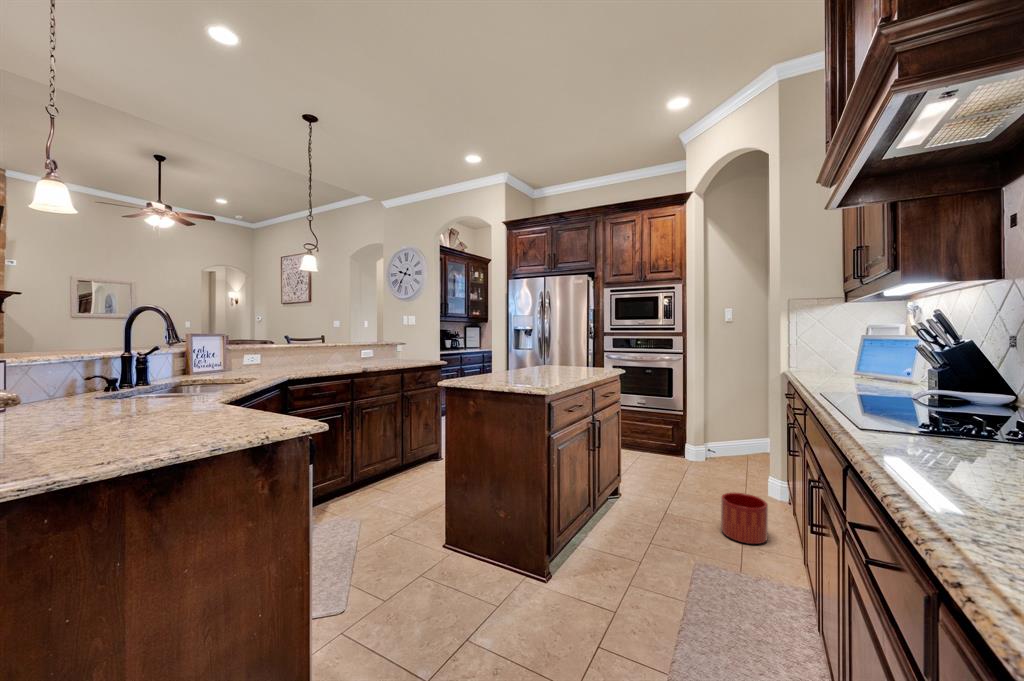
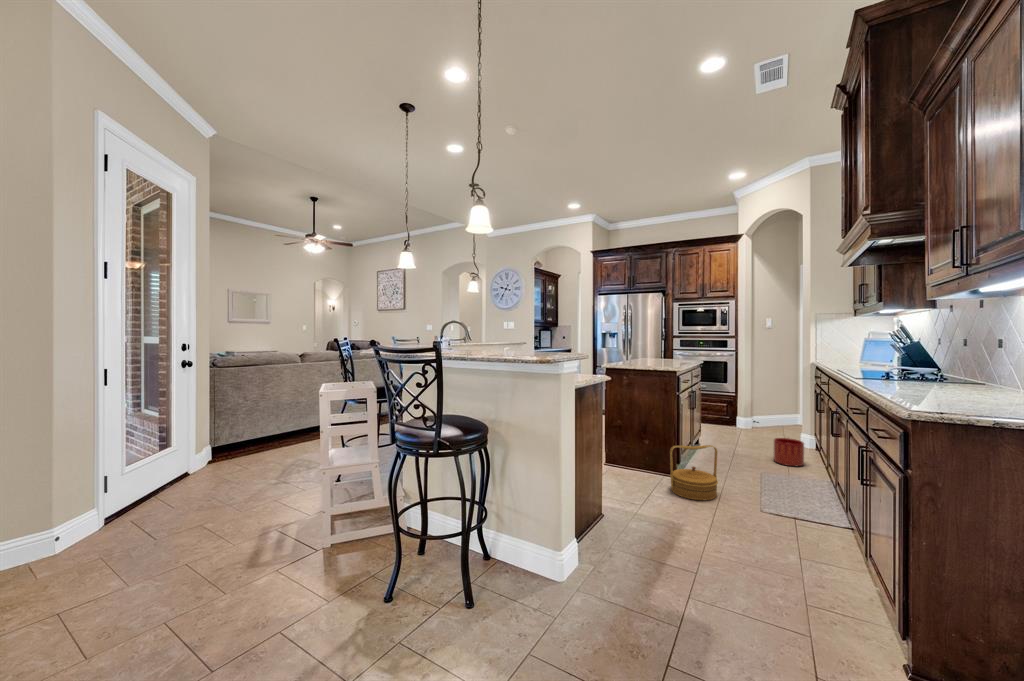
basket: none [510,540,600,662] -> present [670,445,718,500]

